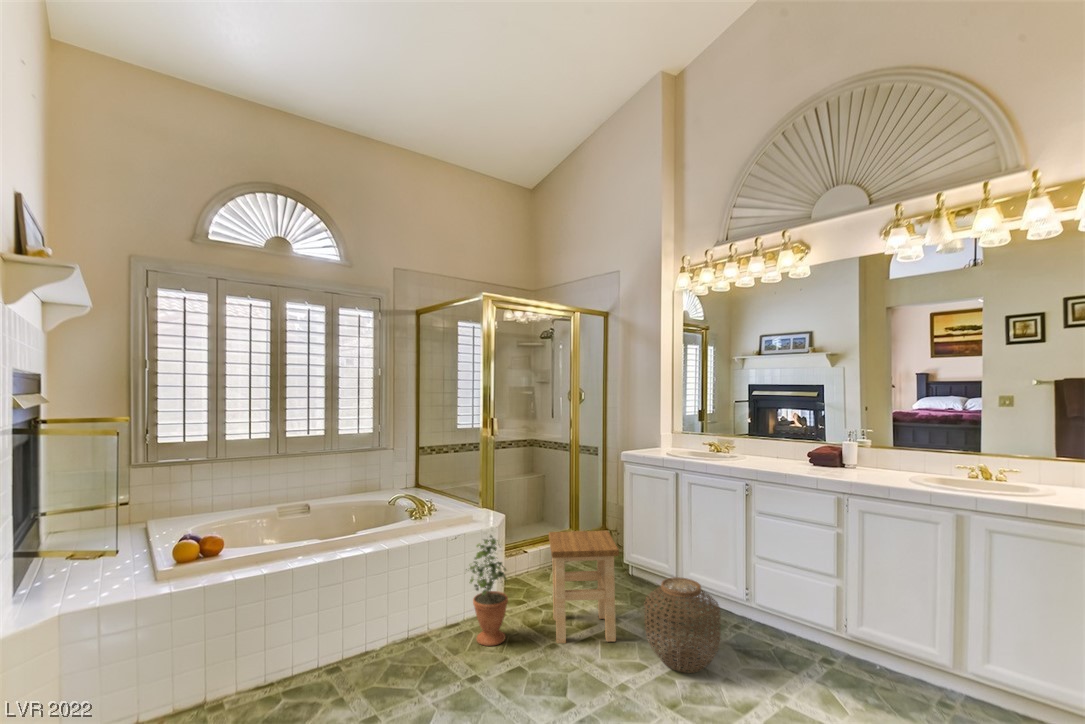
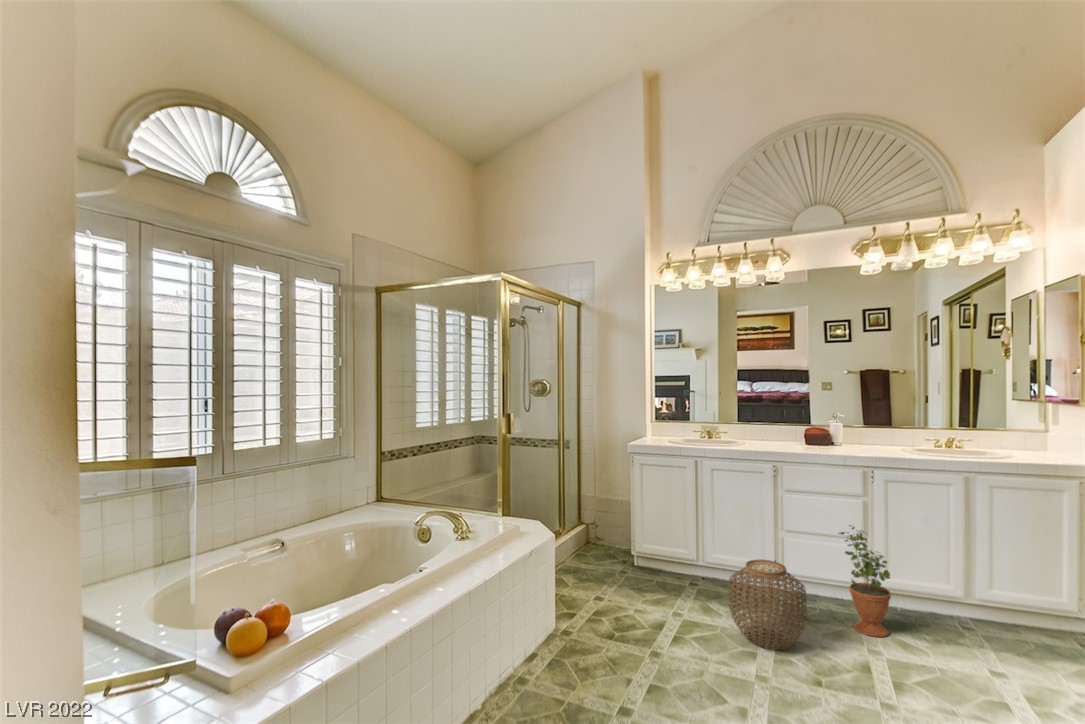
stool: present [549,531,619,643] -> none [605,525,699,650]
potted plant: present [470,536,508,646] -> present [838,525,891,637]

